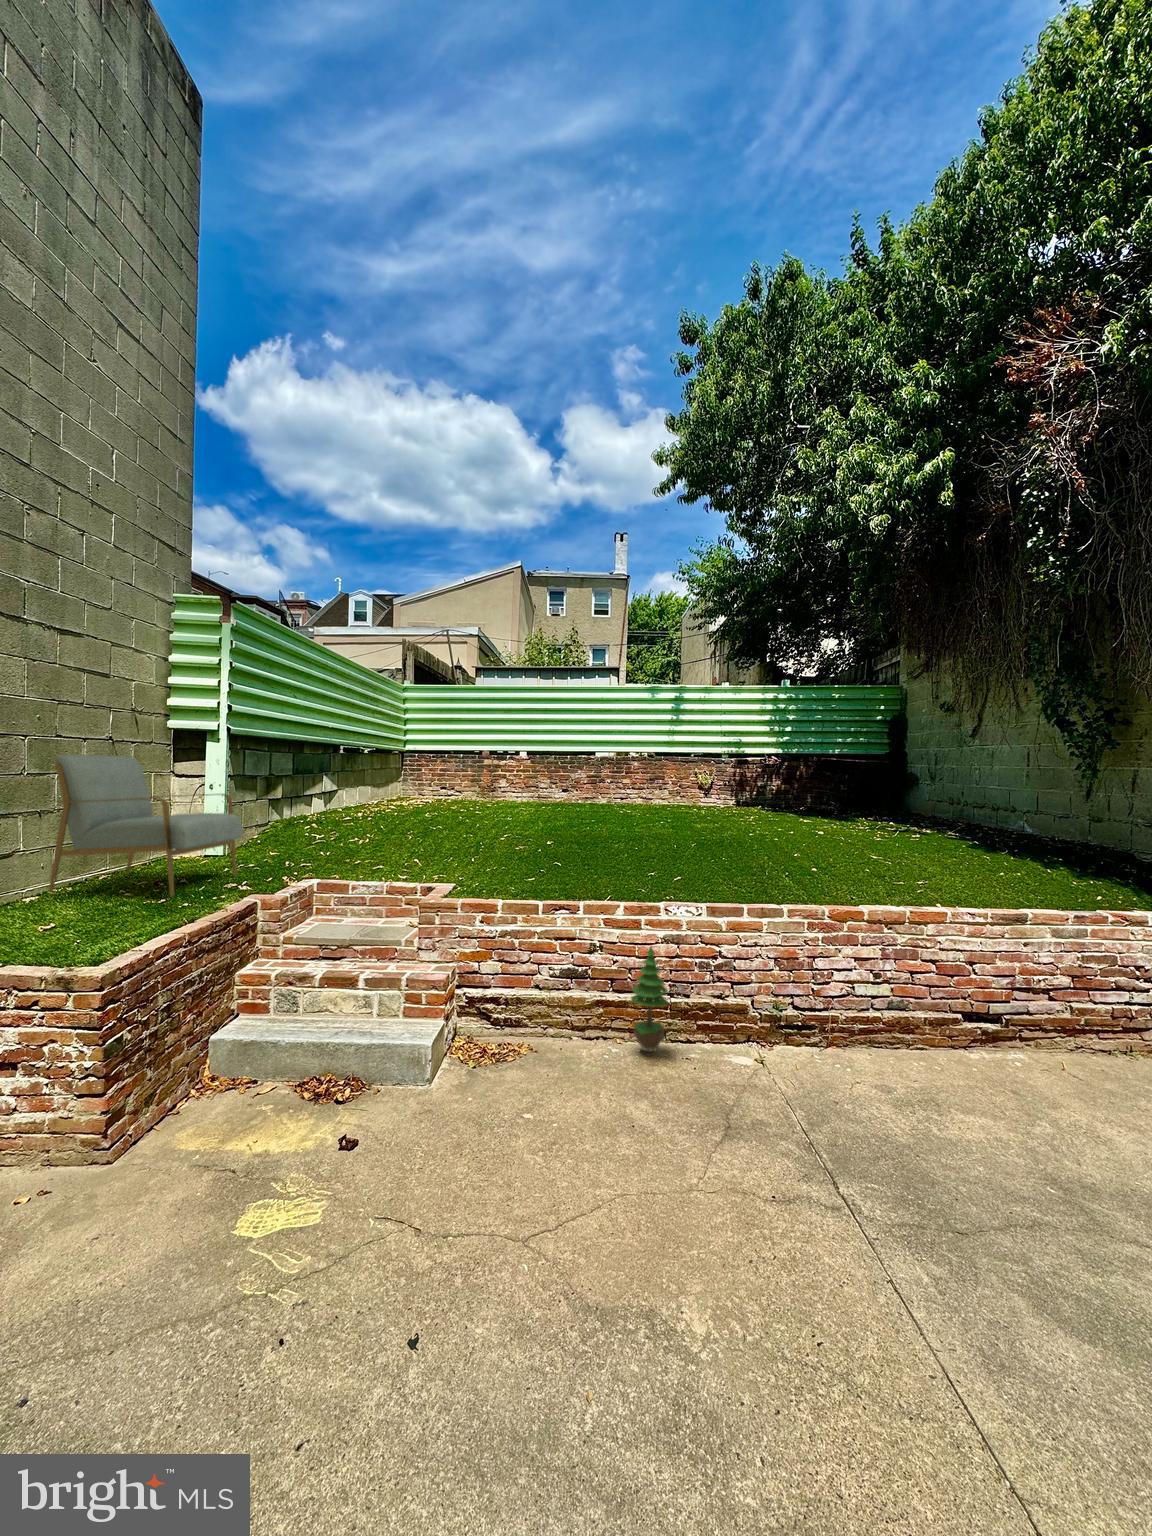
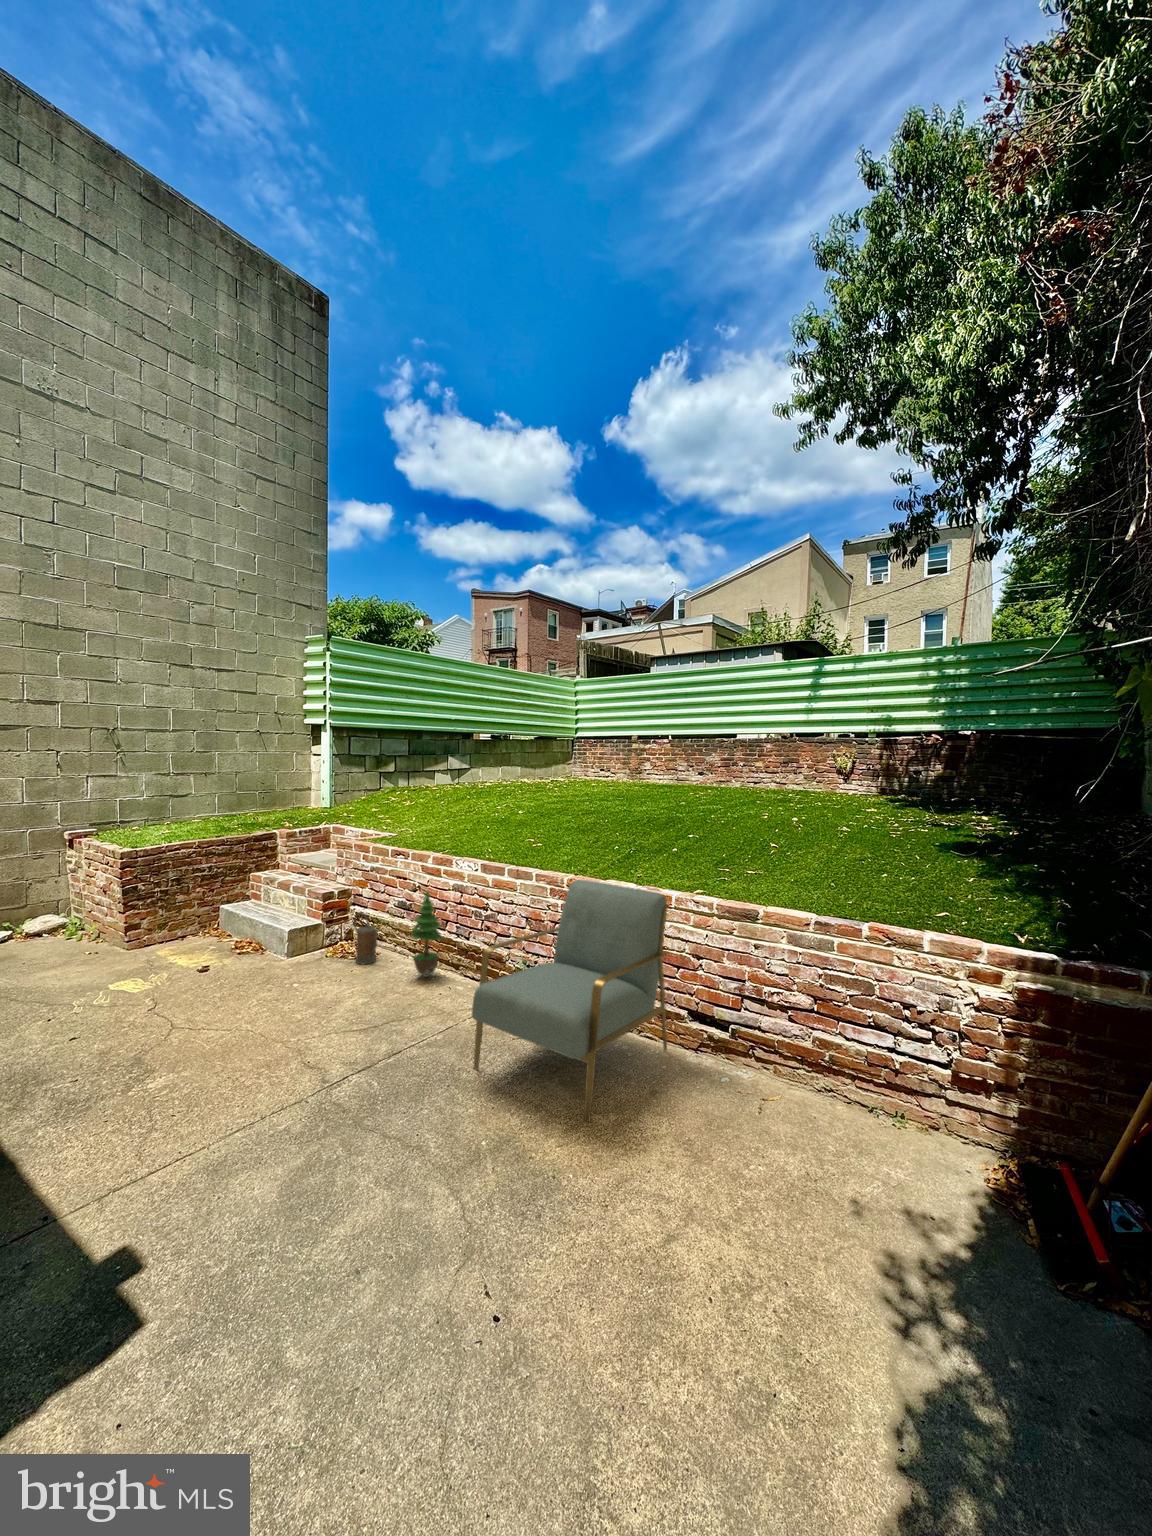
chair: present [49,755,243,897] -> present [472,880,669,1122]
watering can: none [519,990,576,1059] -> present [354,912,379,964]

